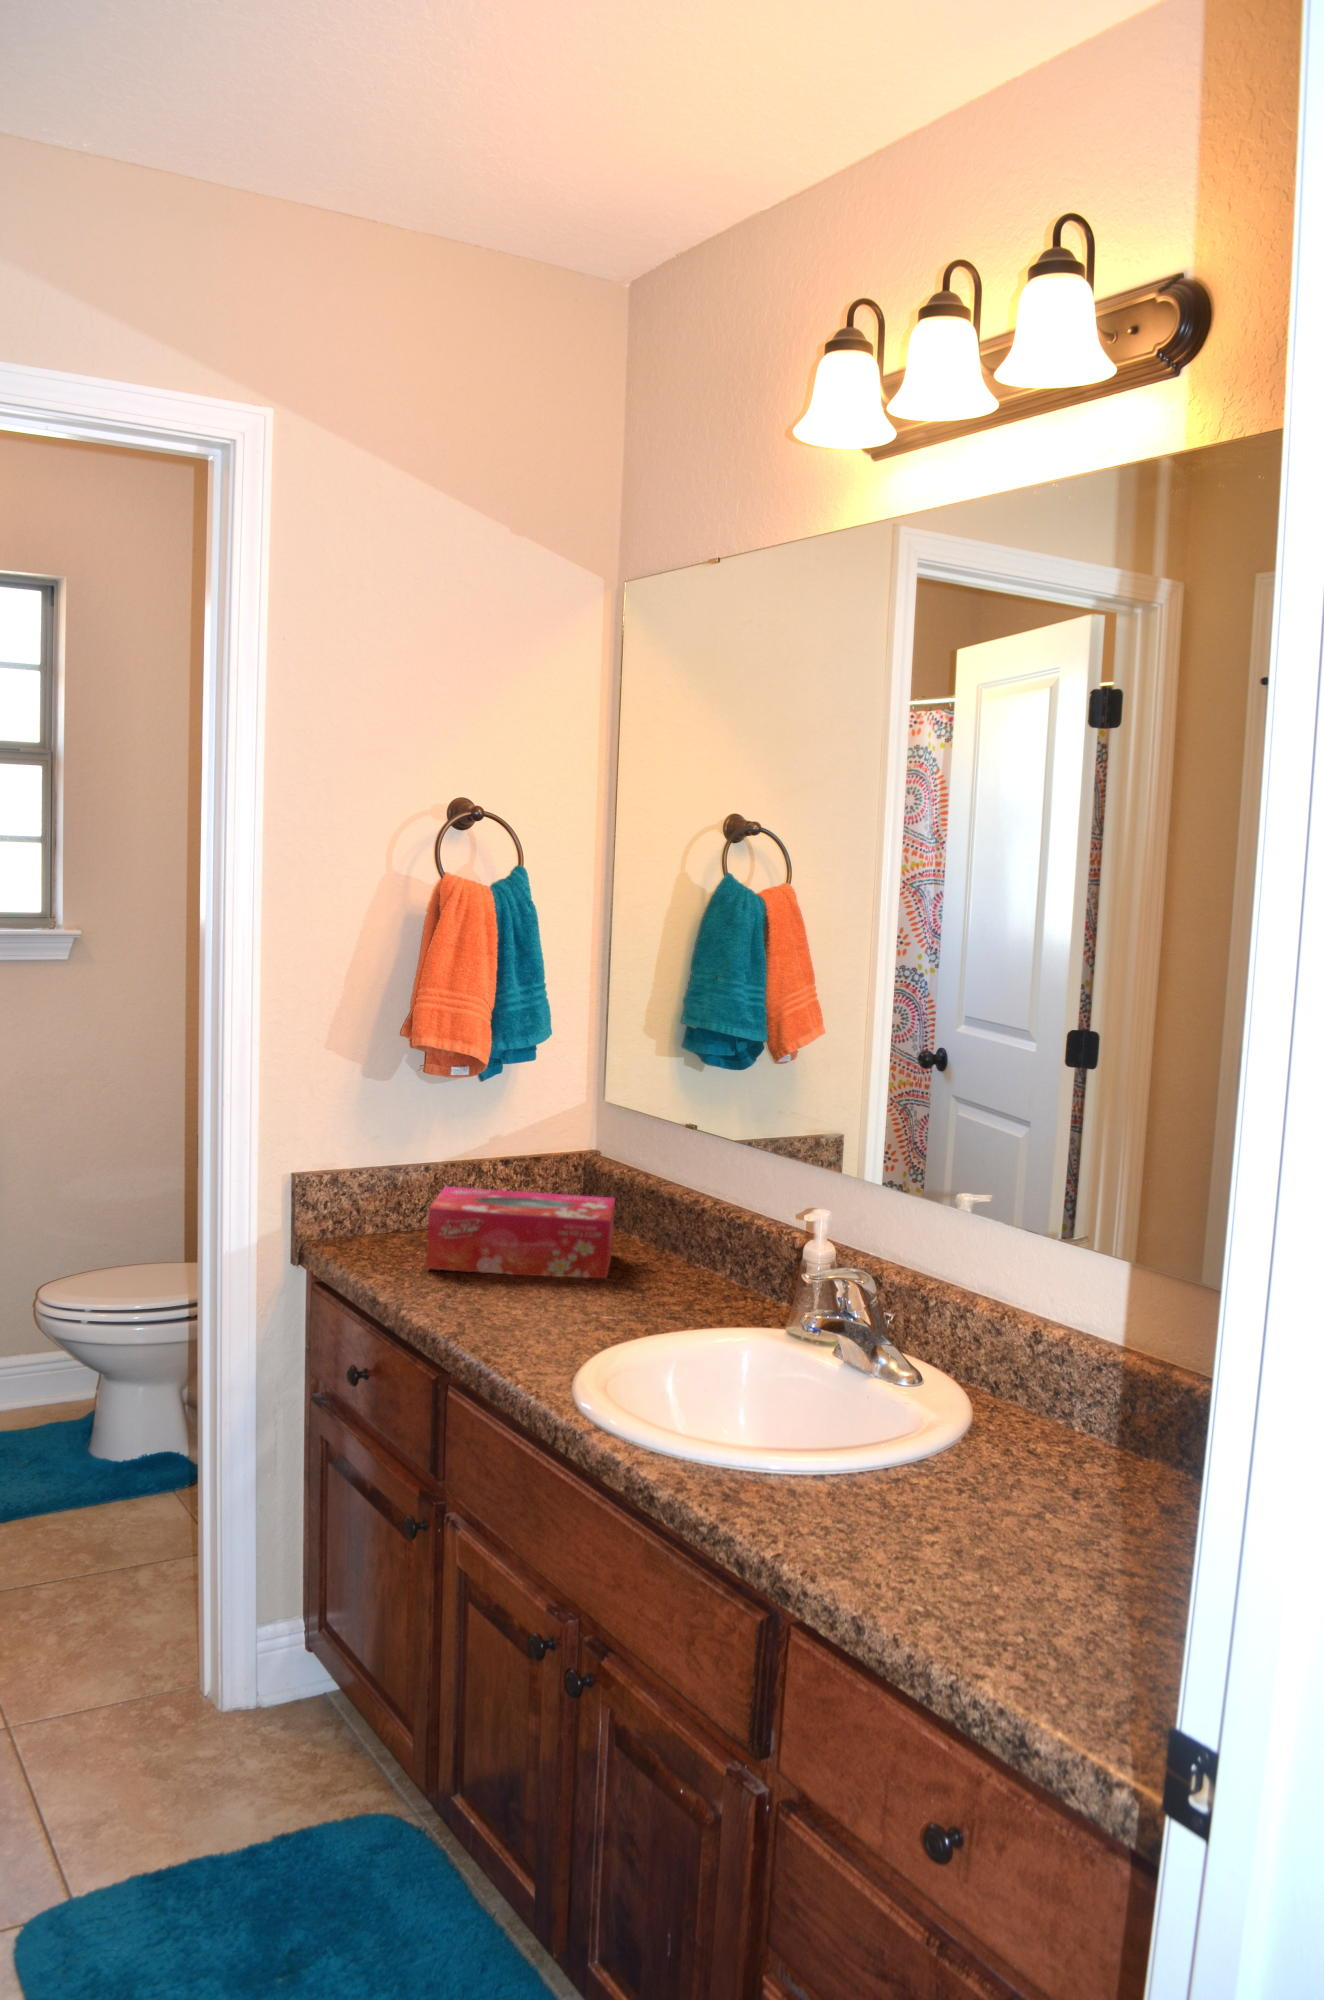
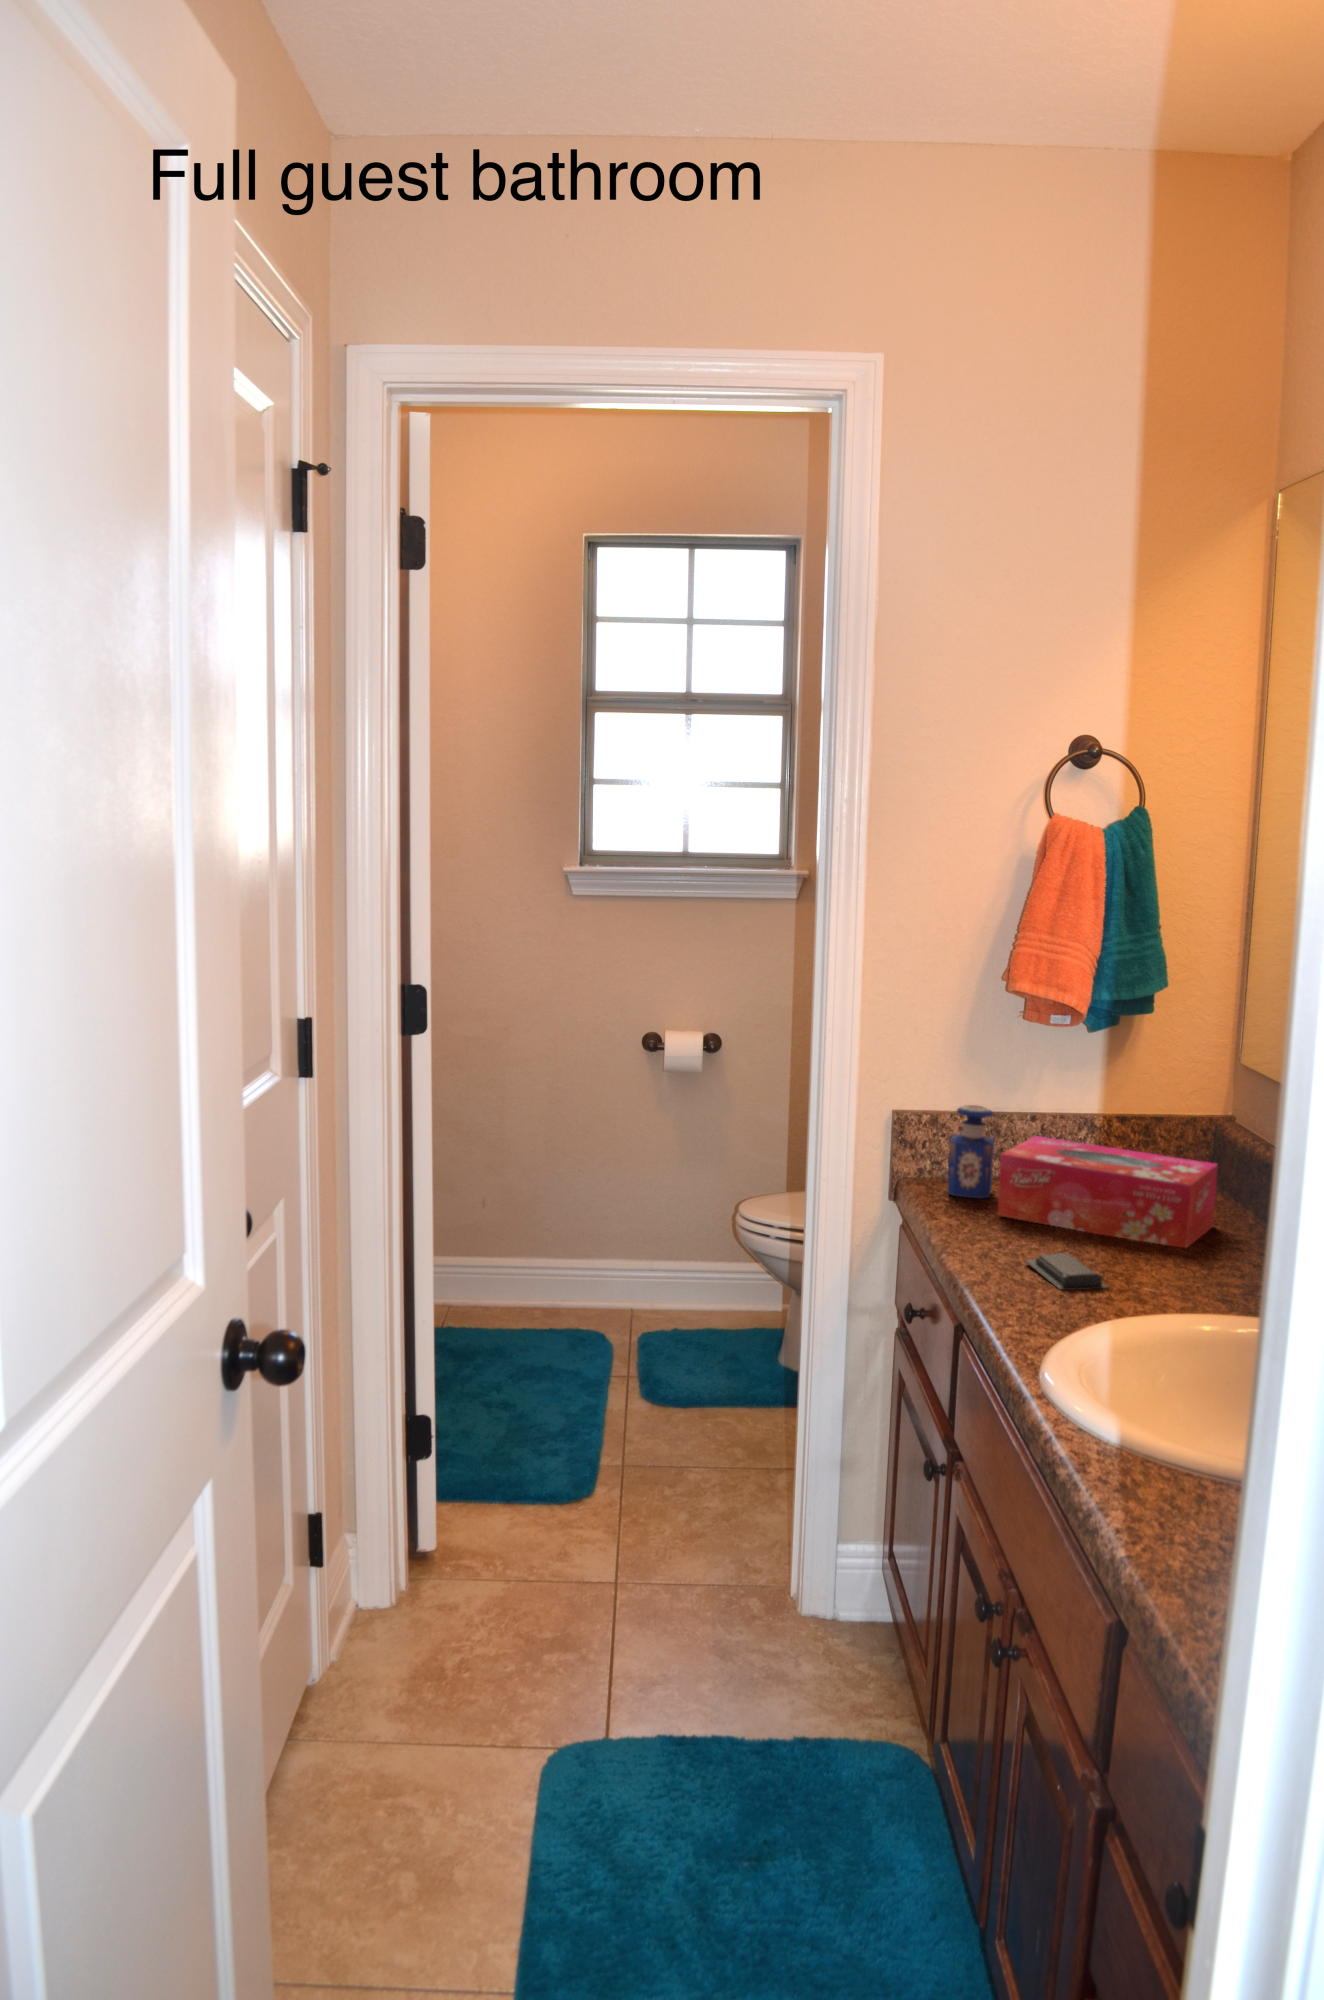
perfume bottle: none [358,1161,404,1254] -> present [948,1105,994,1199]
soap bar: none [488,1297,576,1333] -> present [1025,1253,1108,1290]

